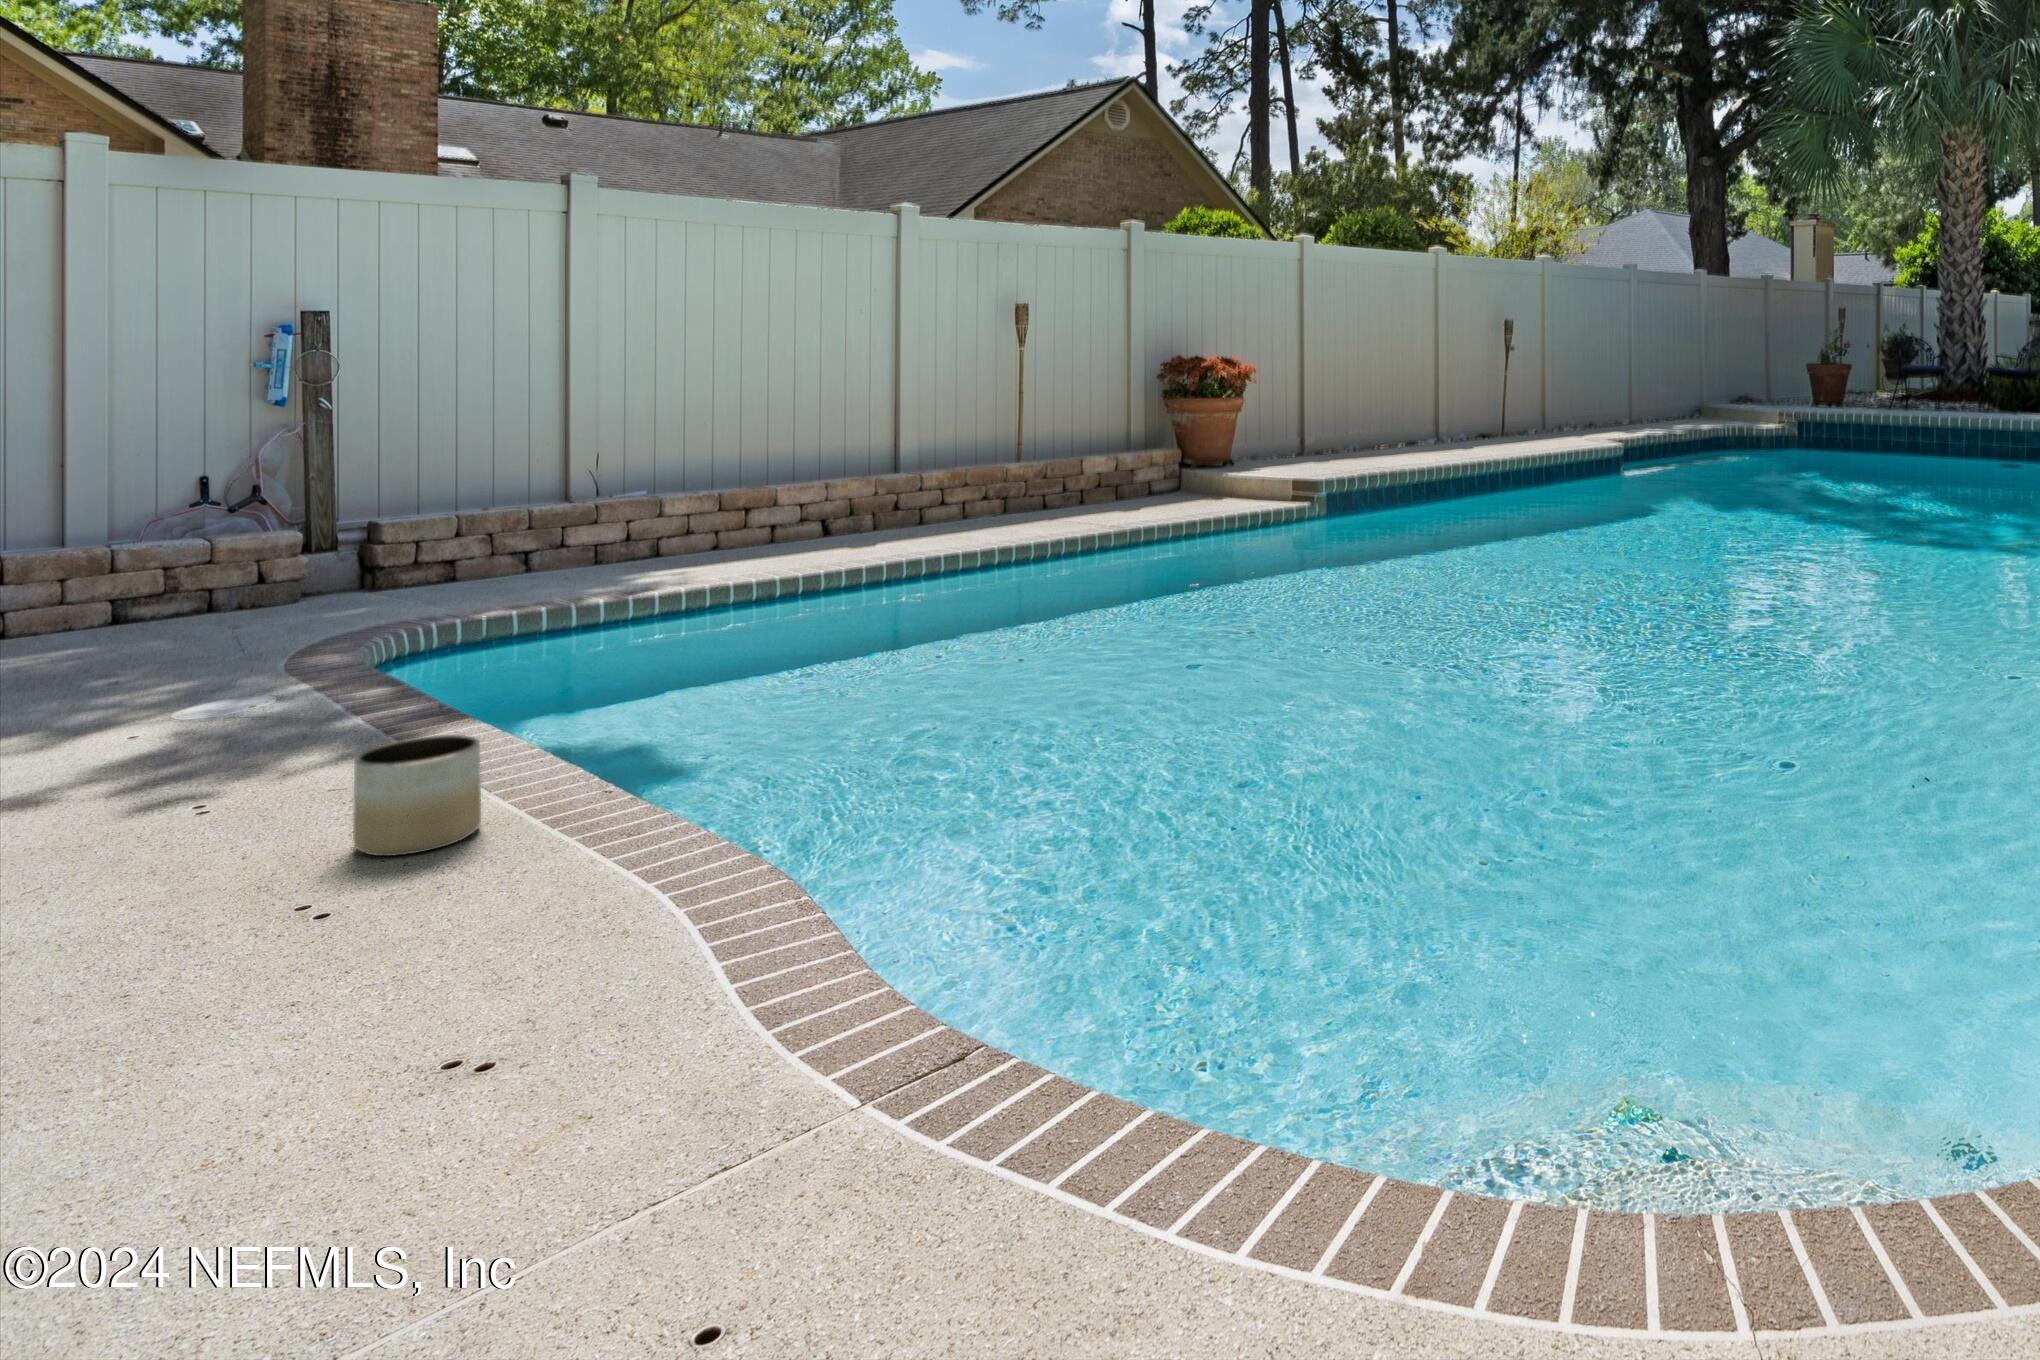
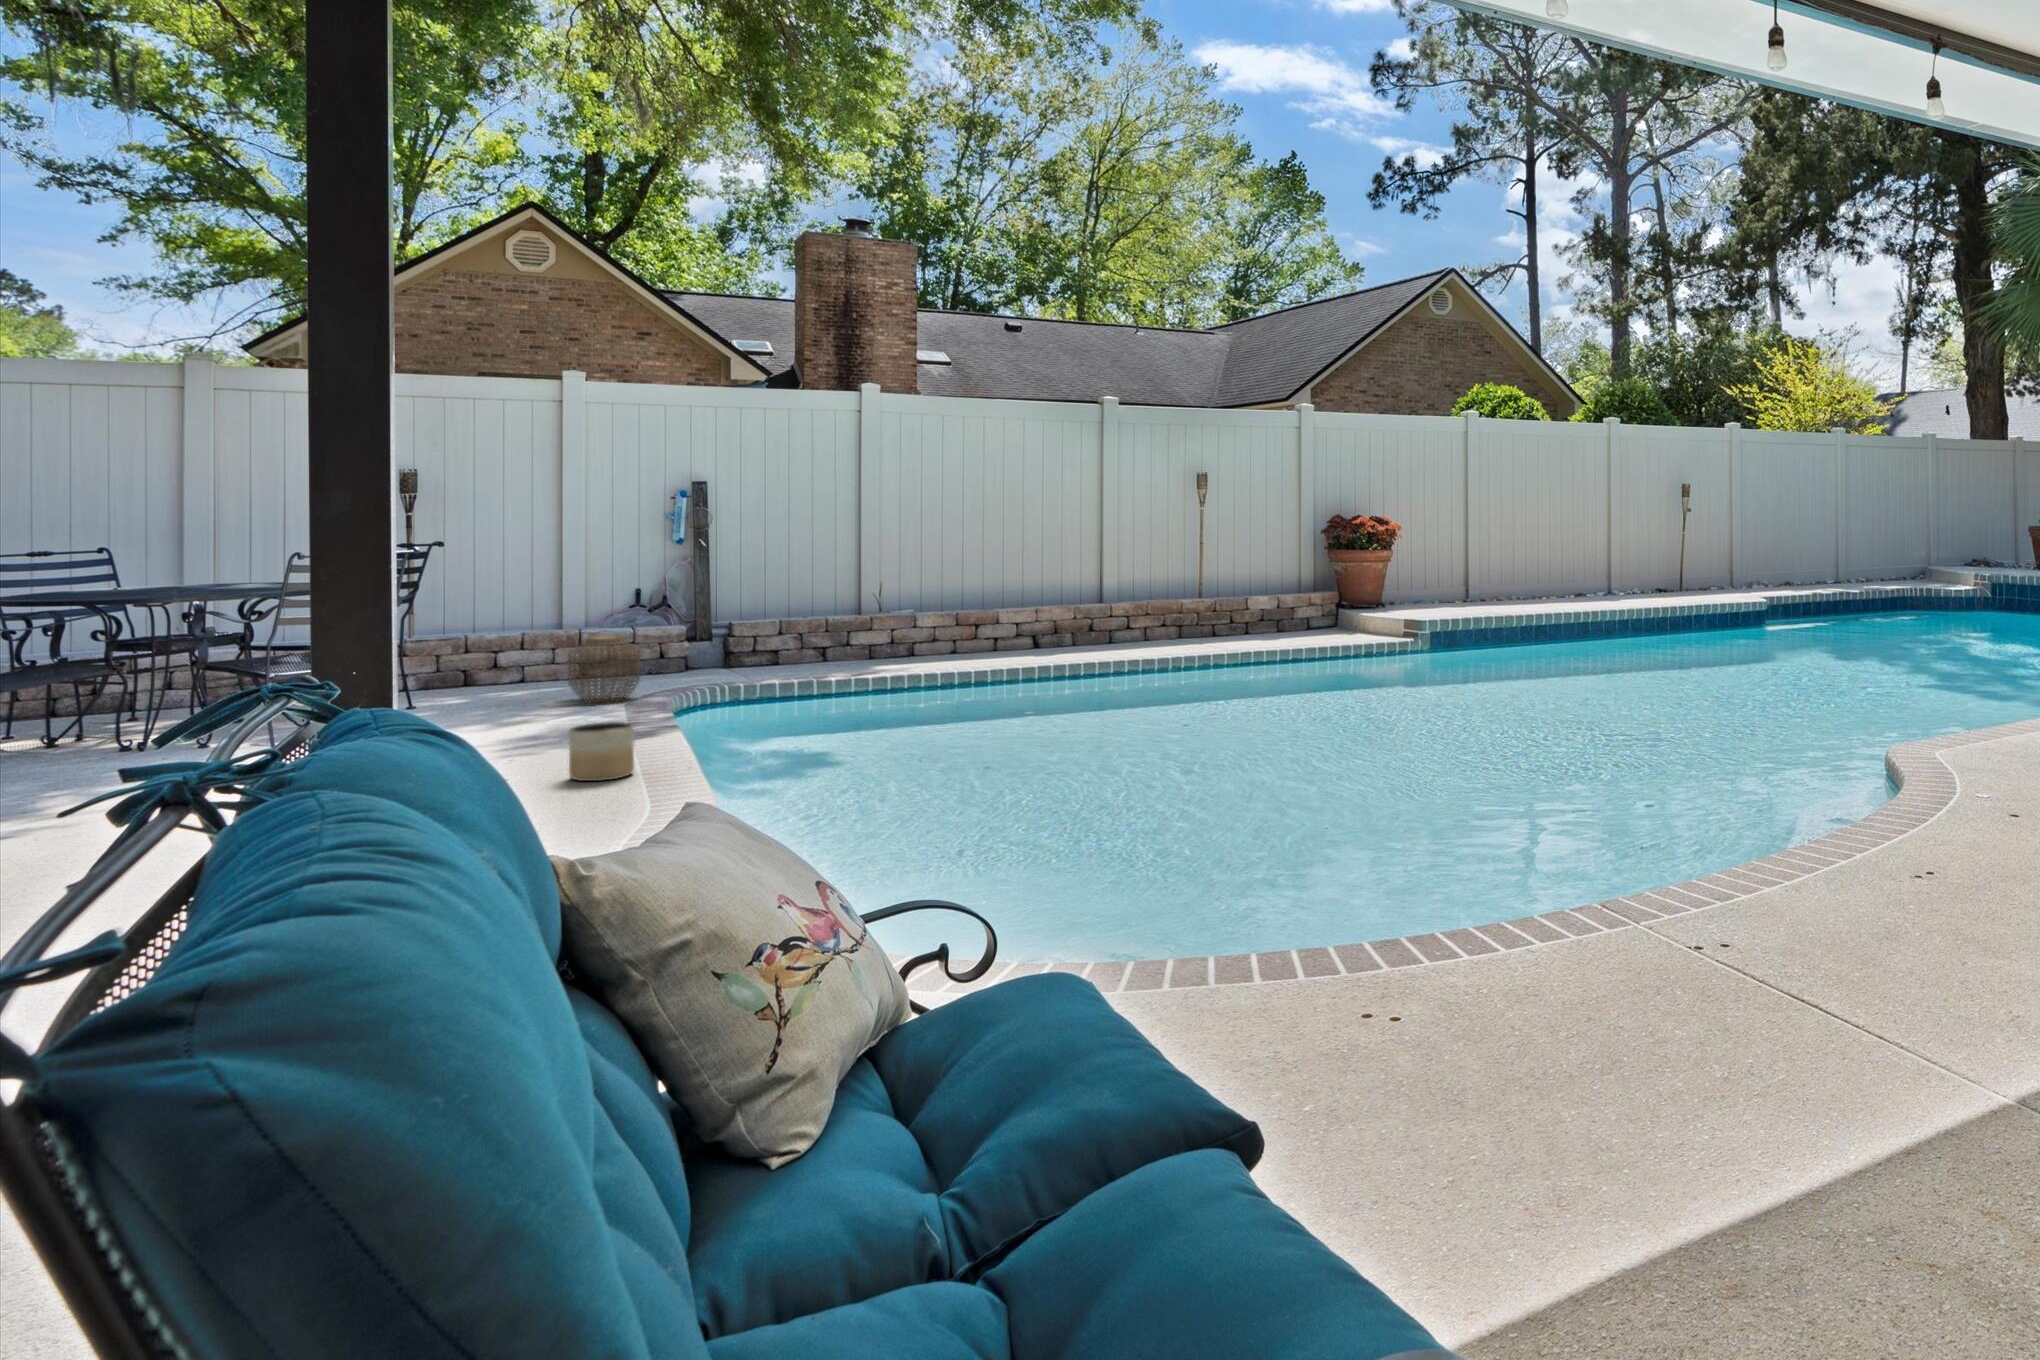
woven basket: none [158,558,297,674] -> present [568,635,641,703]

